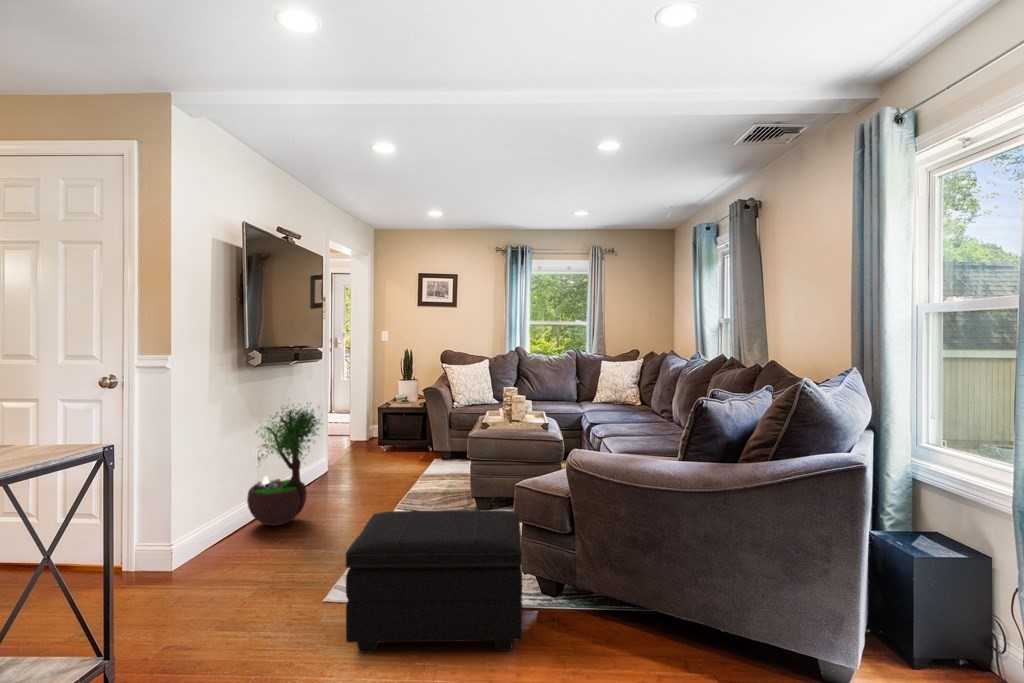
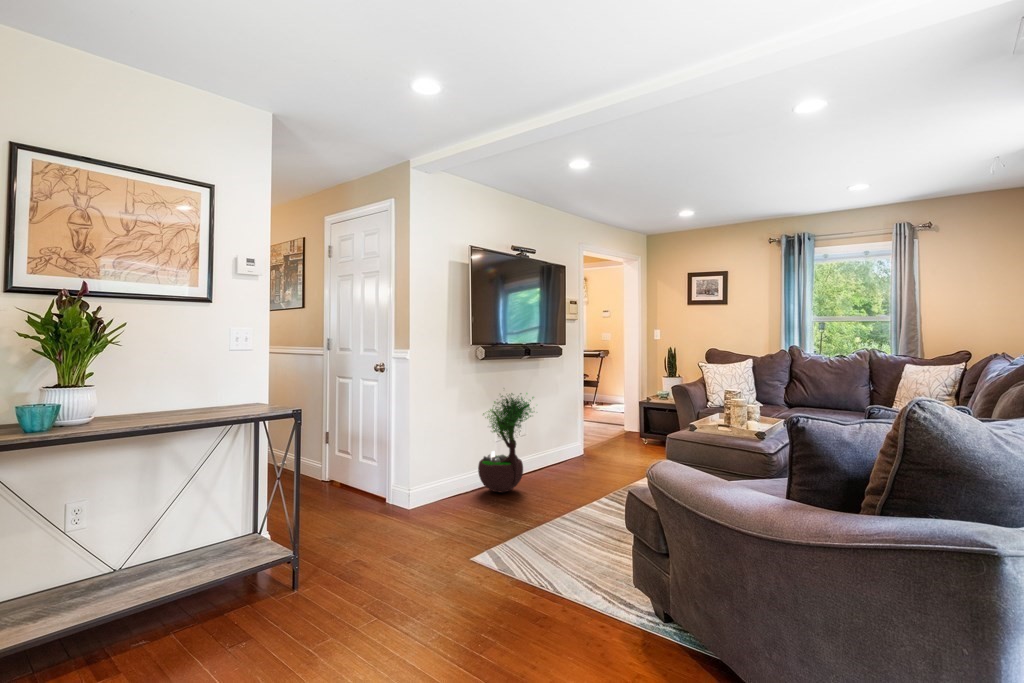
footstool: present [345,510,522,652] -> none [444,493,627,656]

